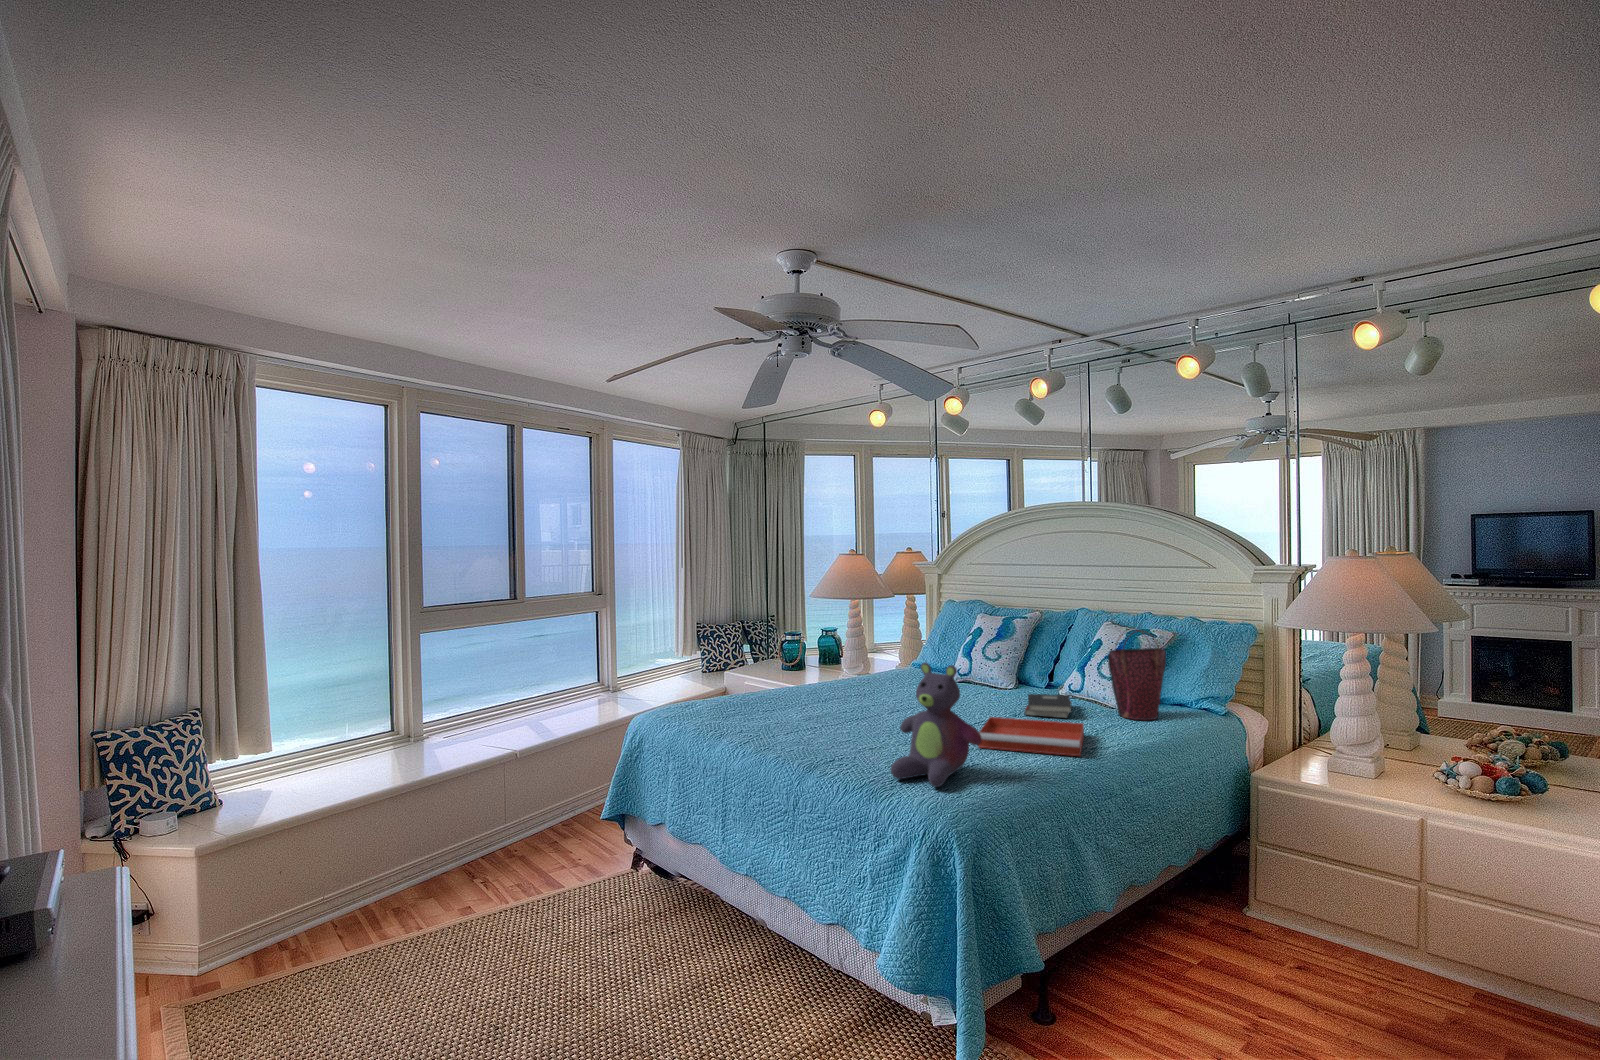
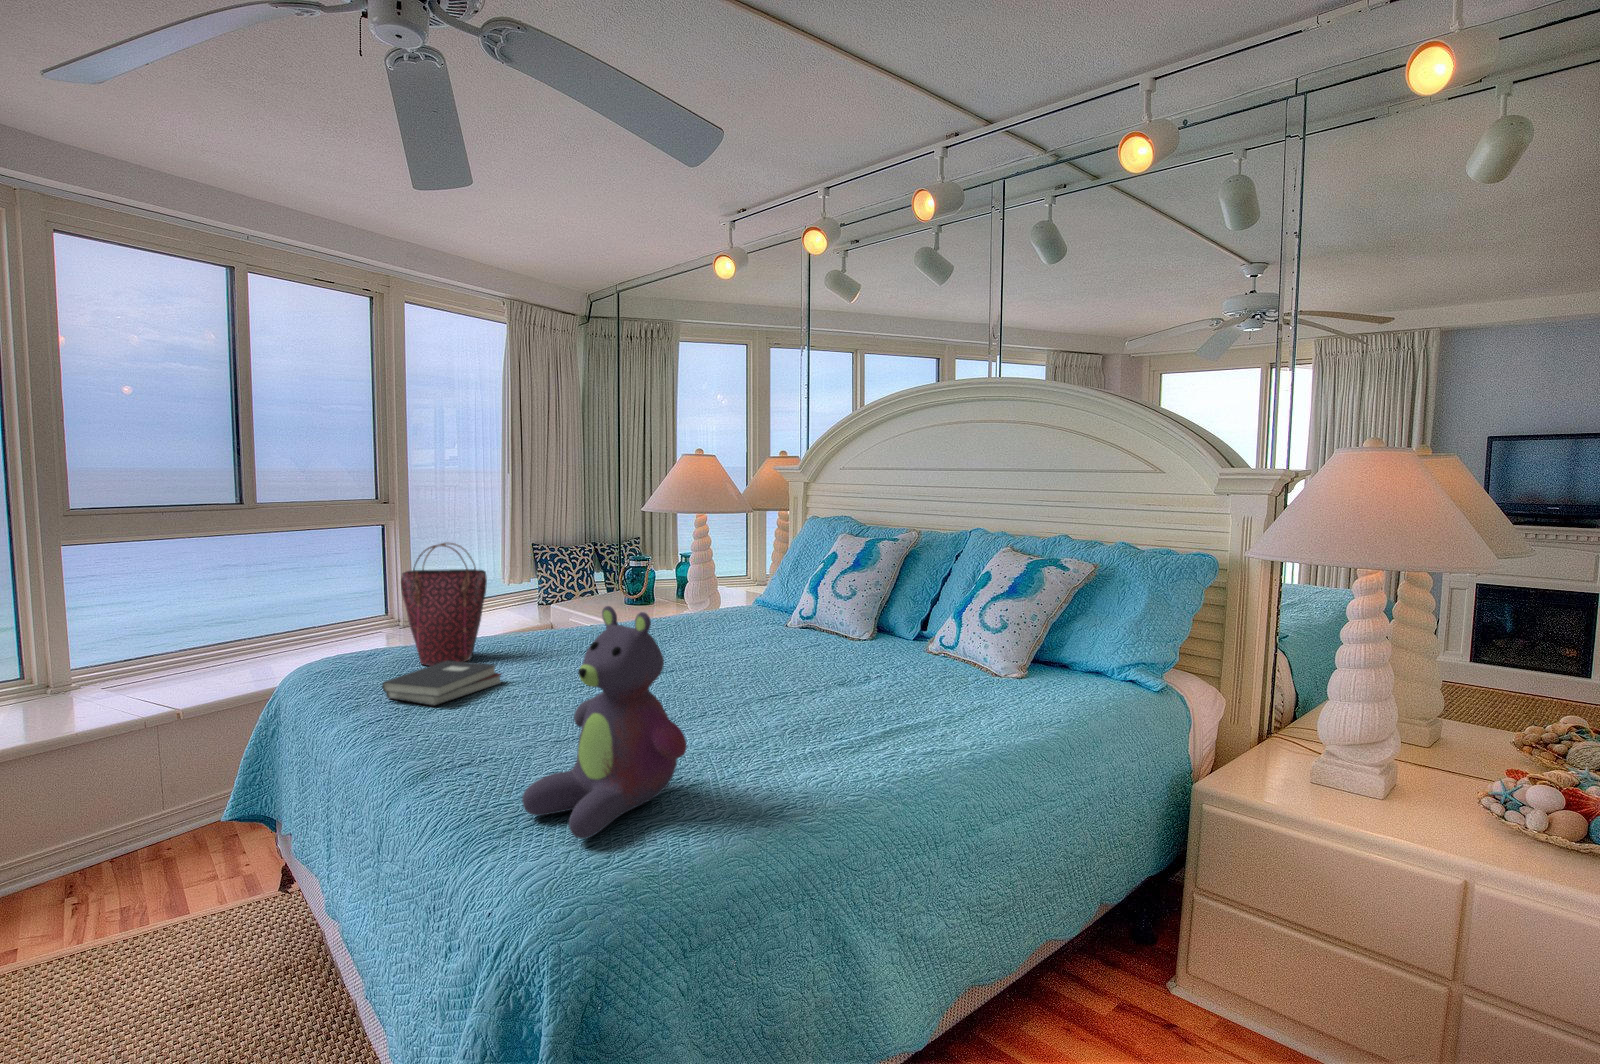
handbag: present [1108,630,1166,720] -> present [401,543,487,666]
hardback book: present [1024,694,1072,718] -> present [382,661,502,706]
tray: present [978,717,1084,756] -> none [736,689,924,768]

